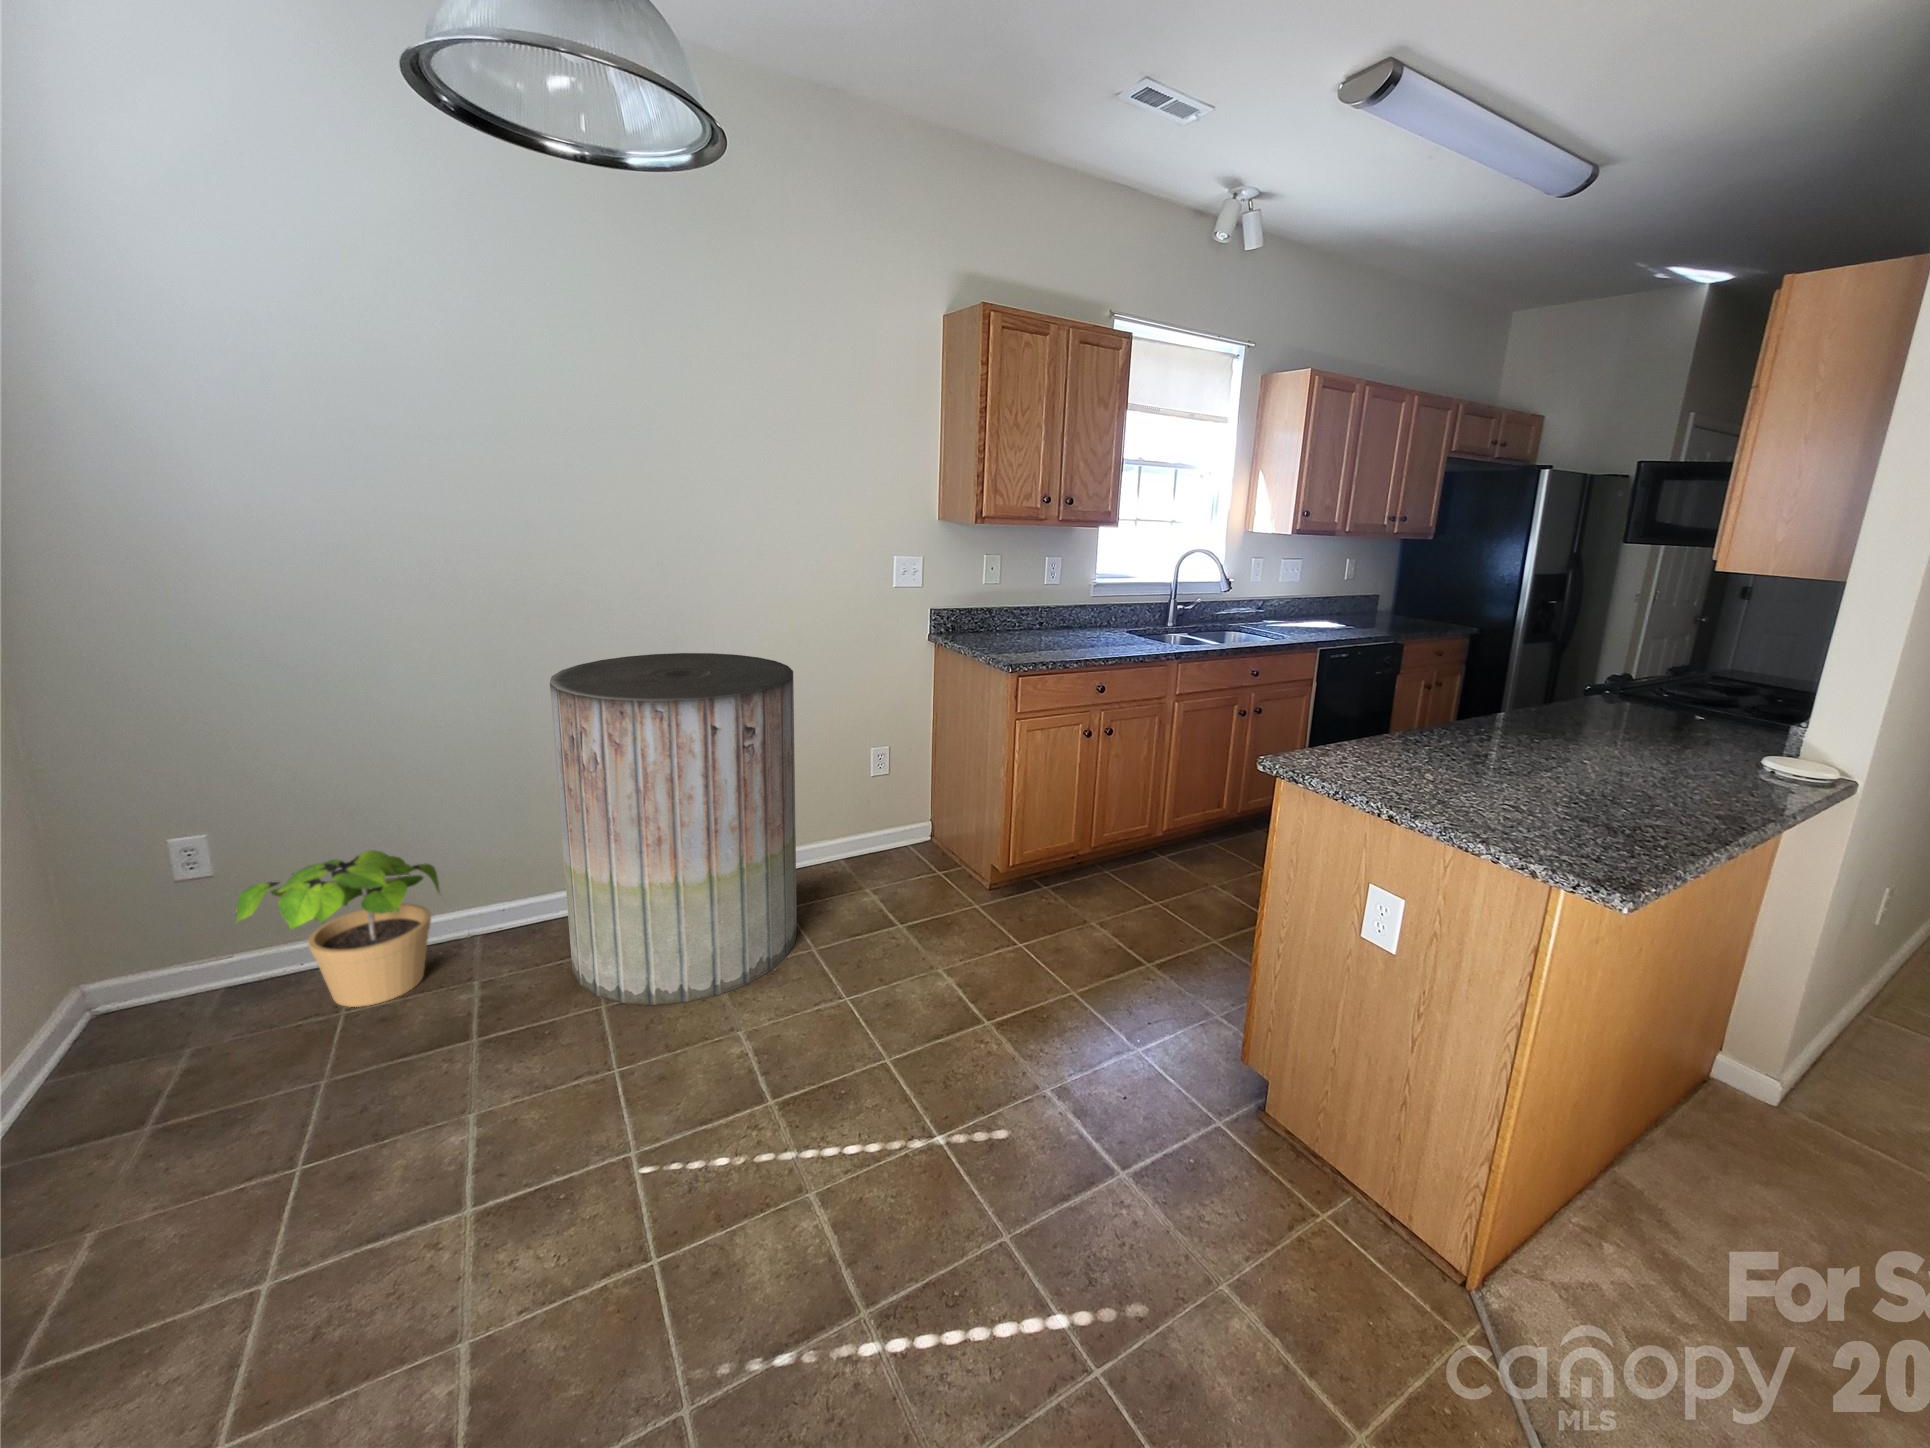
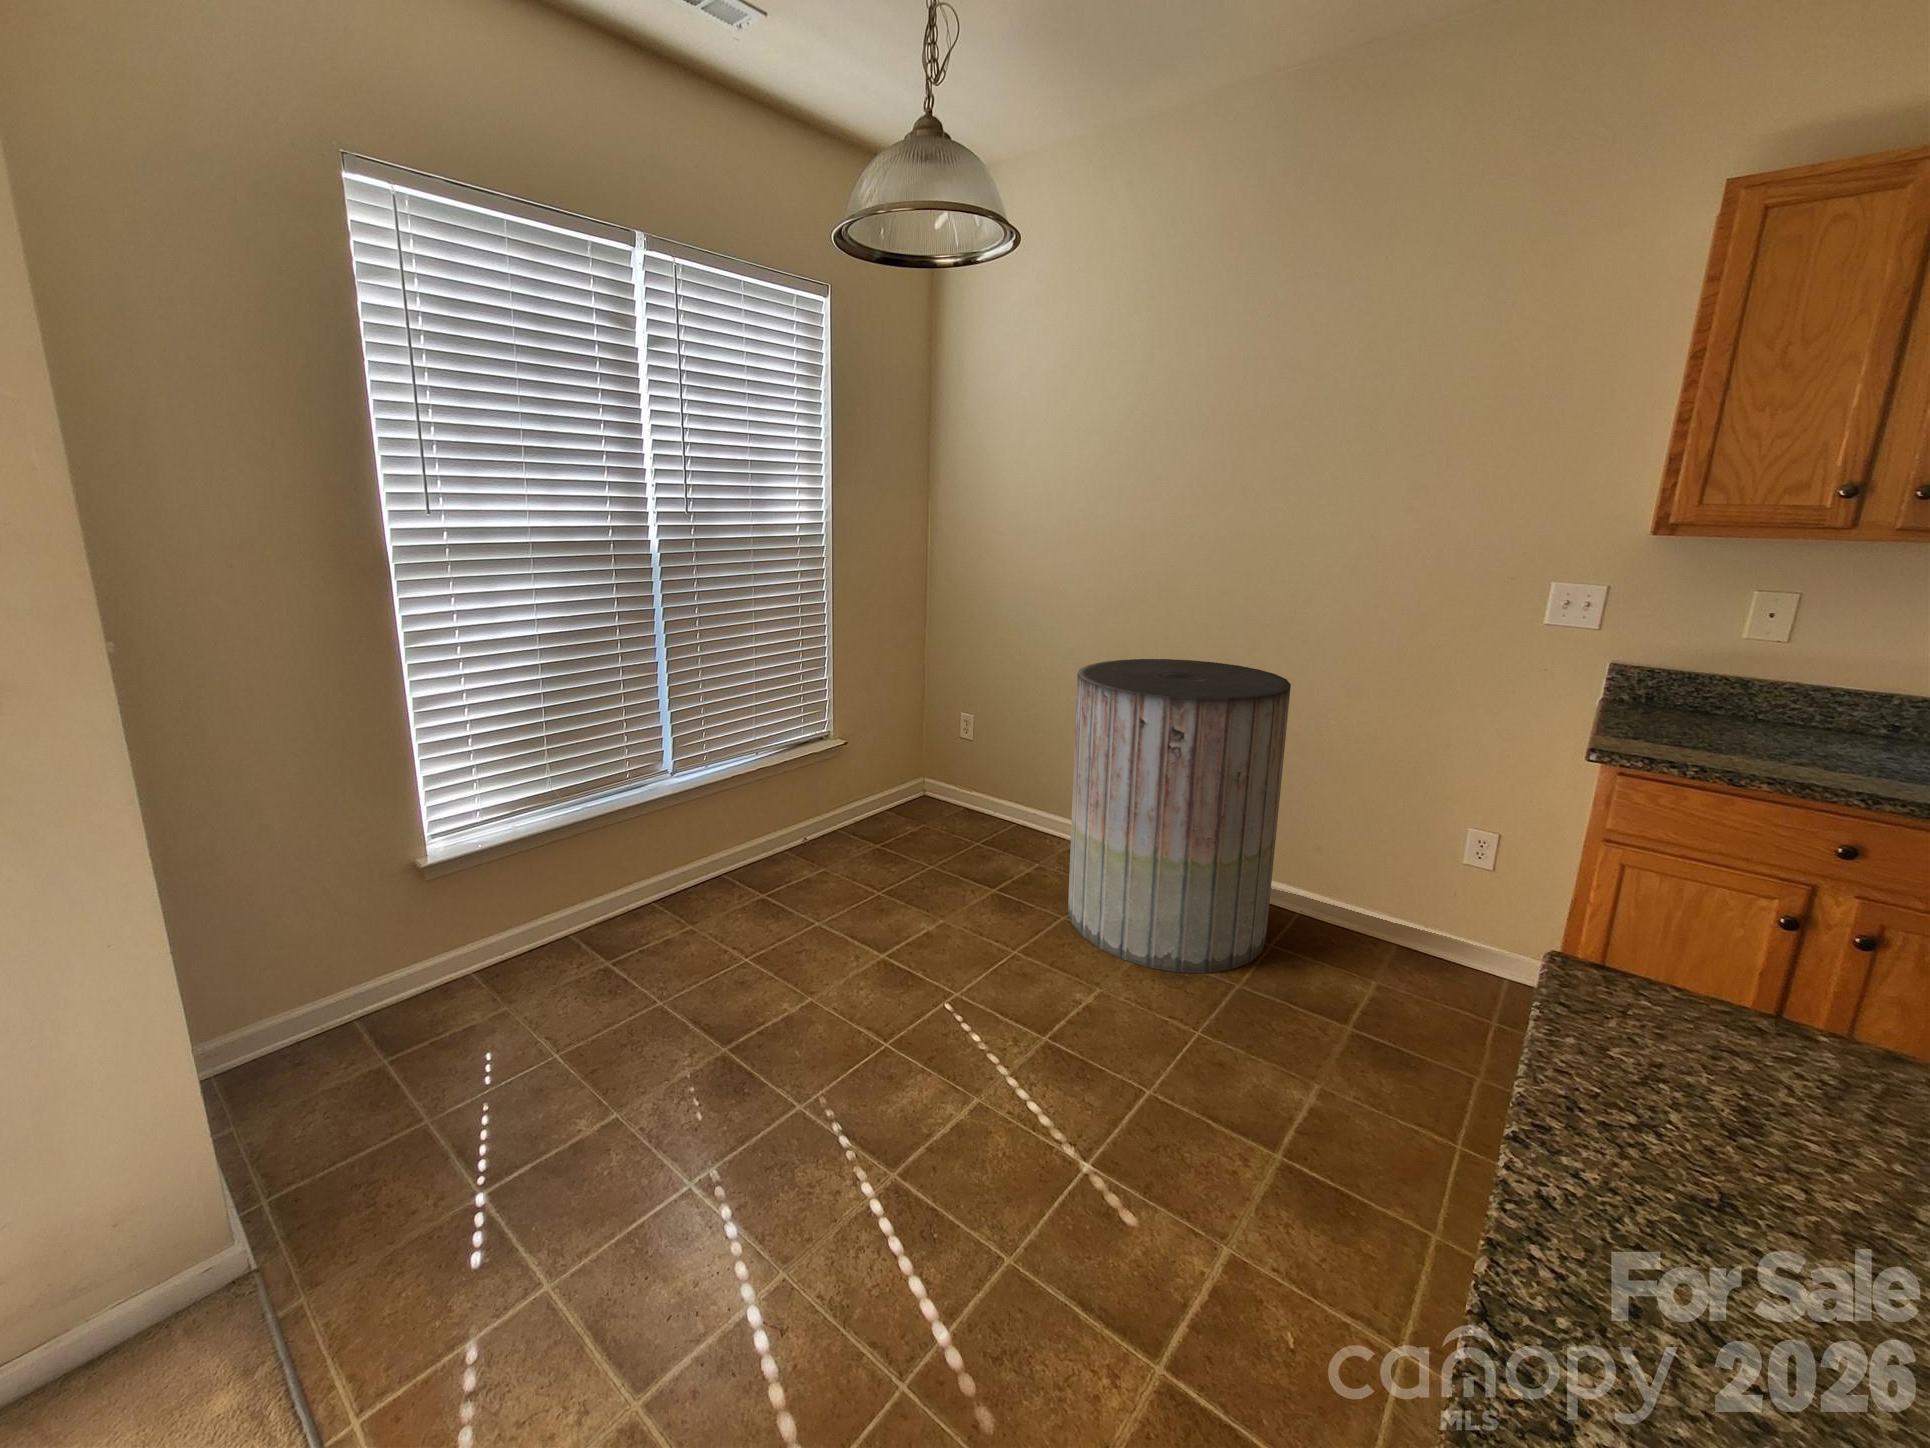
potted plant: present [236,850,439,1007] -> none [933,748,1045,853]

